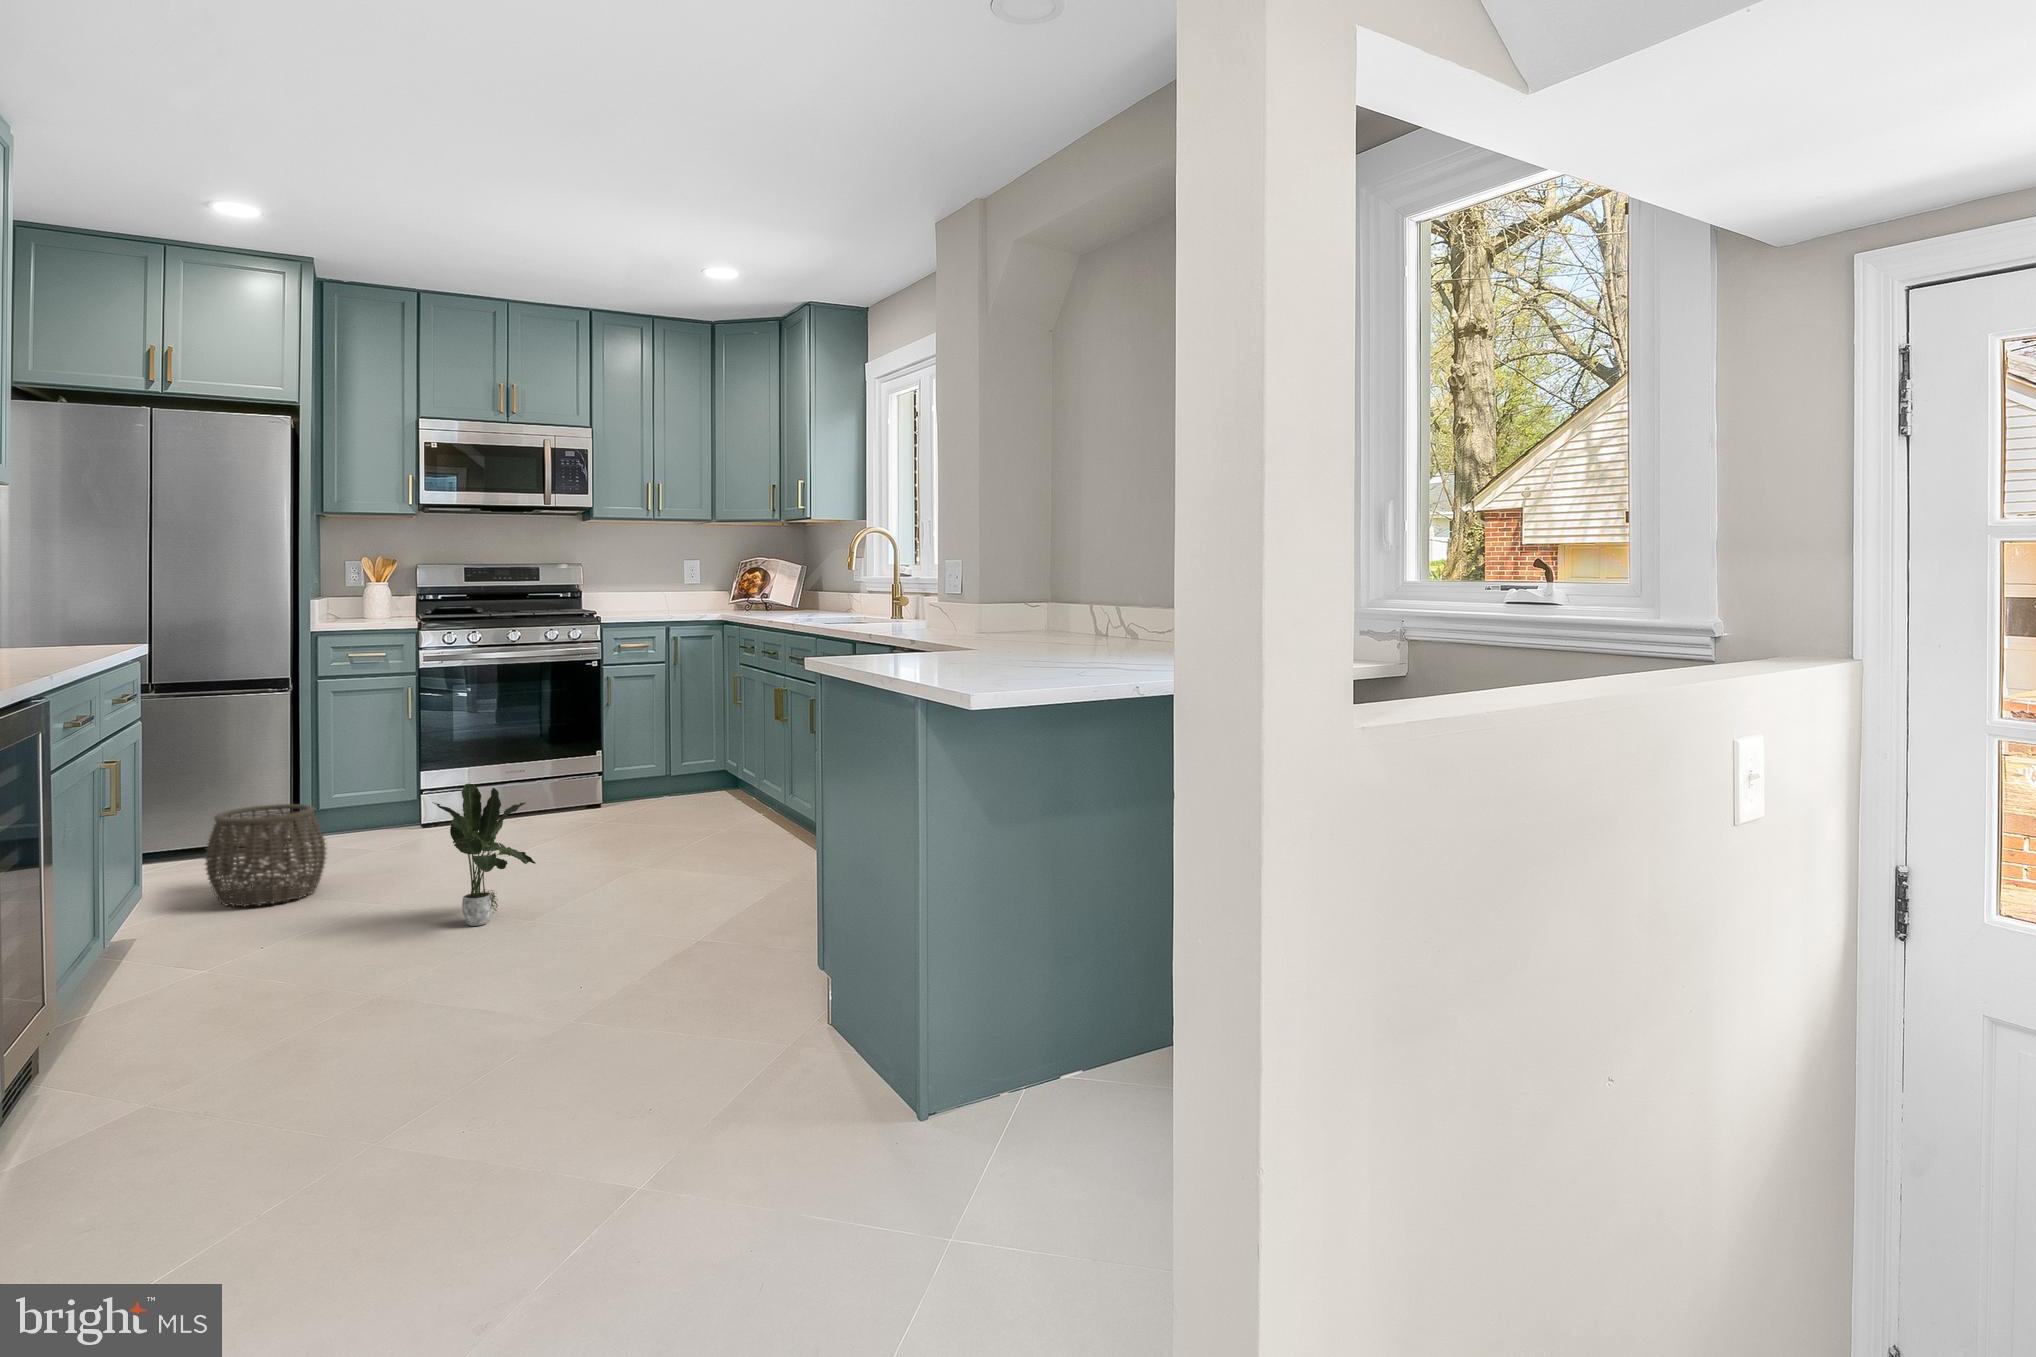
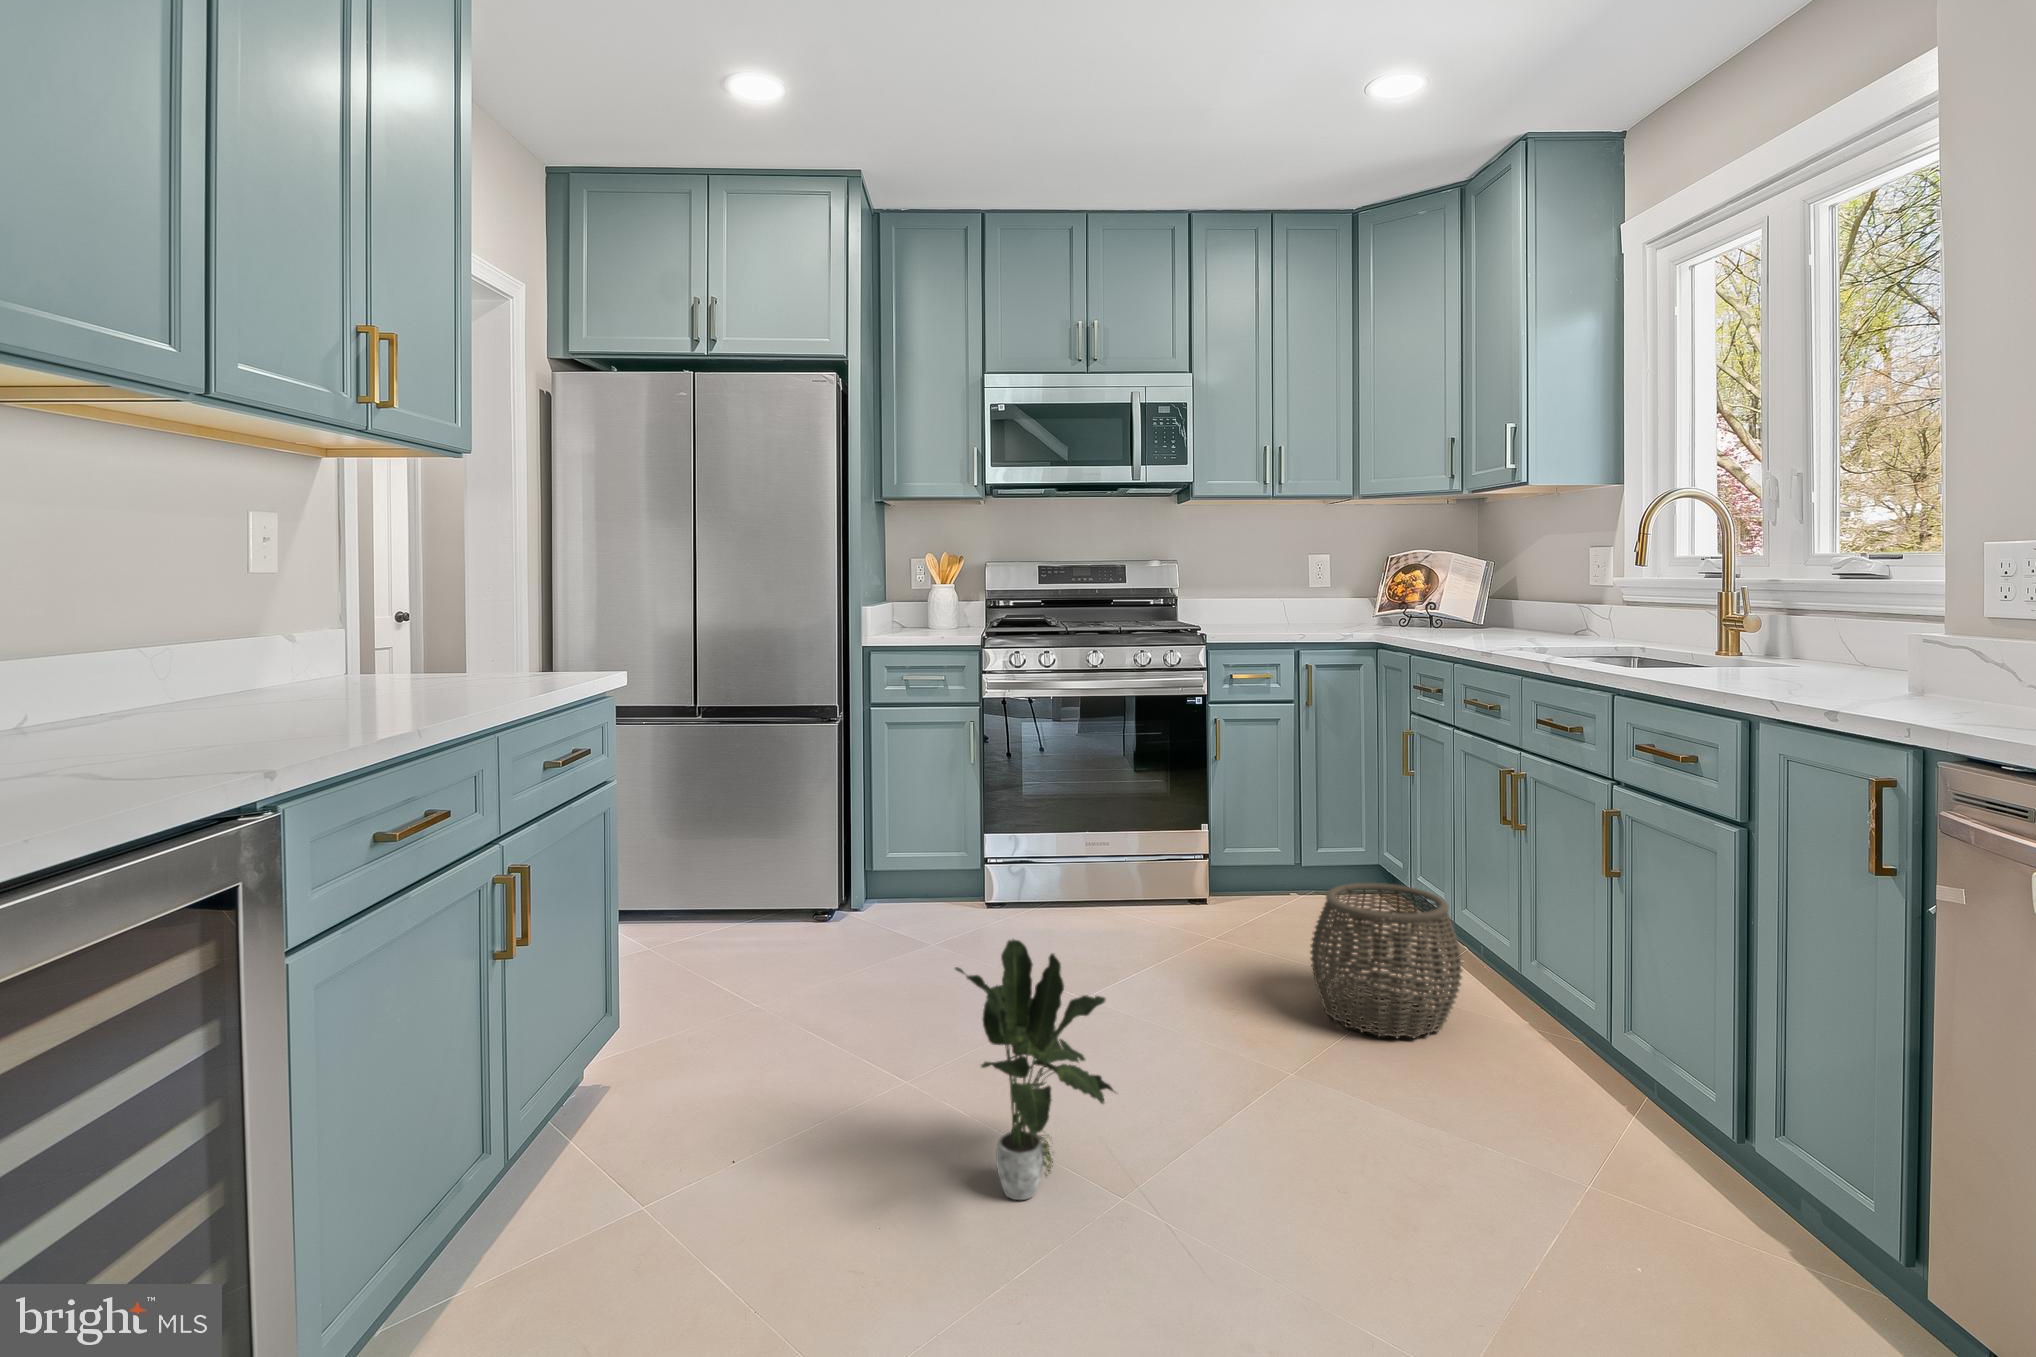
woven basket: present [205,804,326,906] -> present [1310,883,1463,1038]

